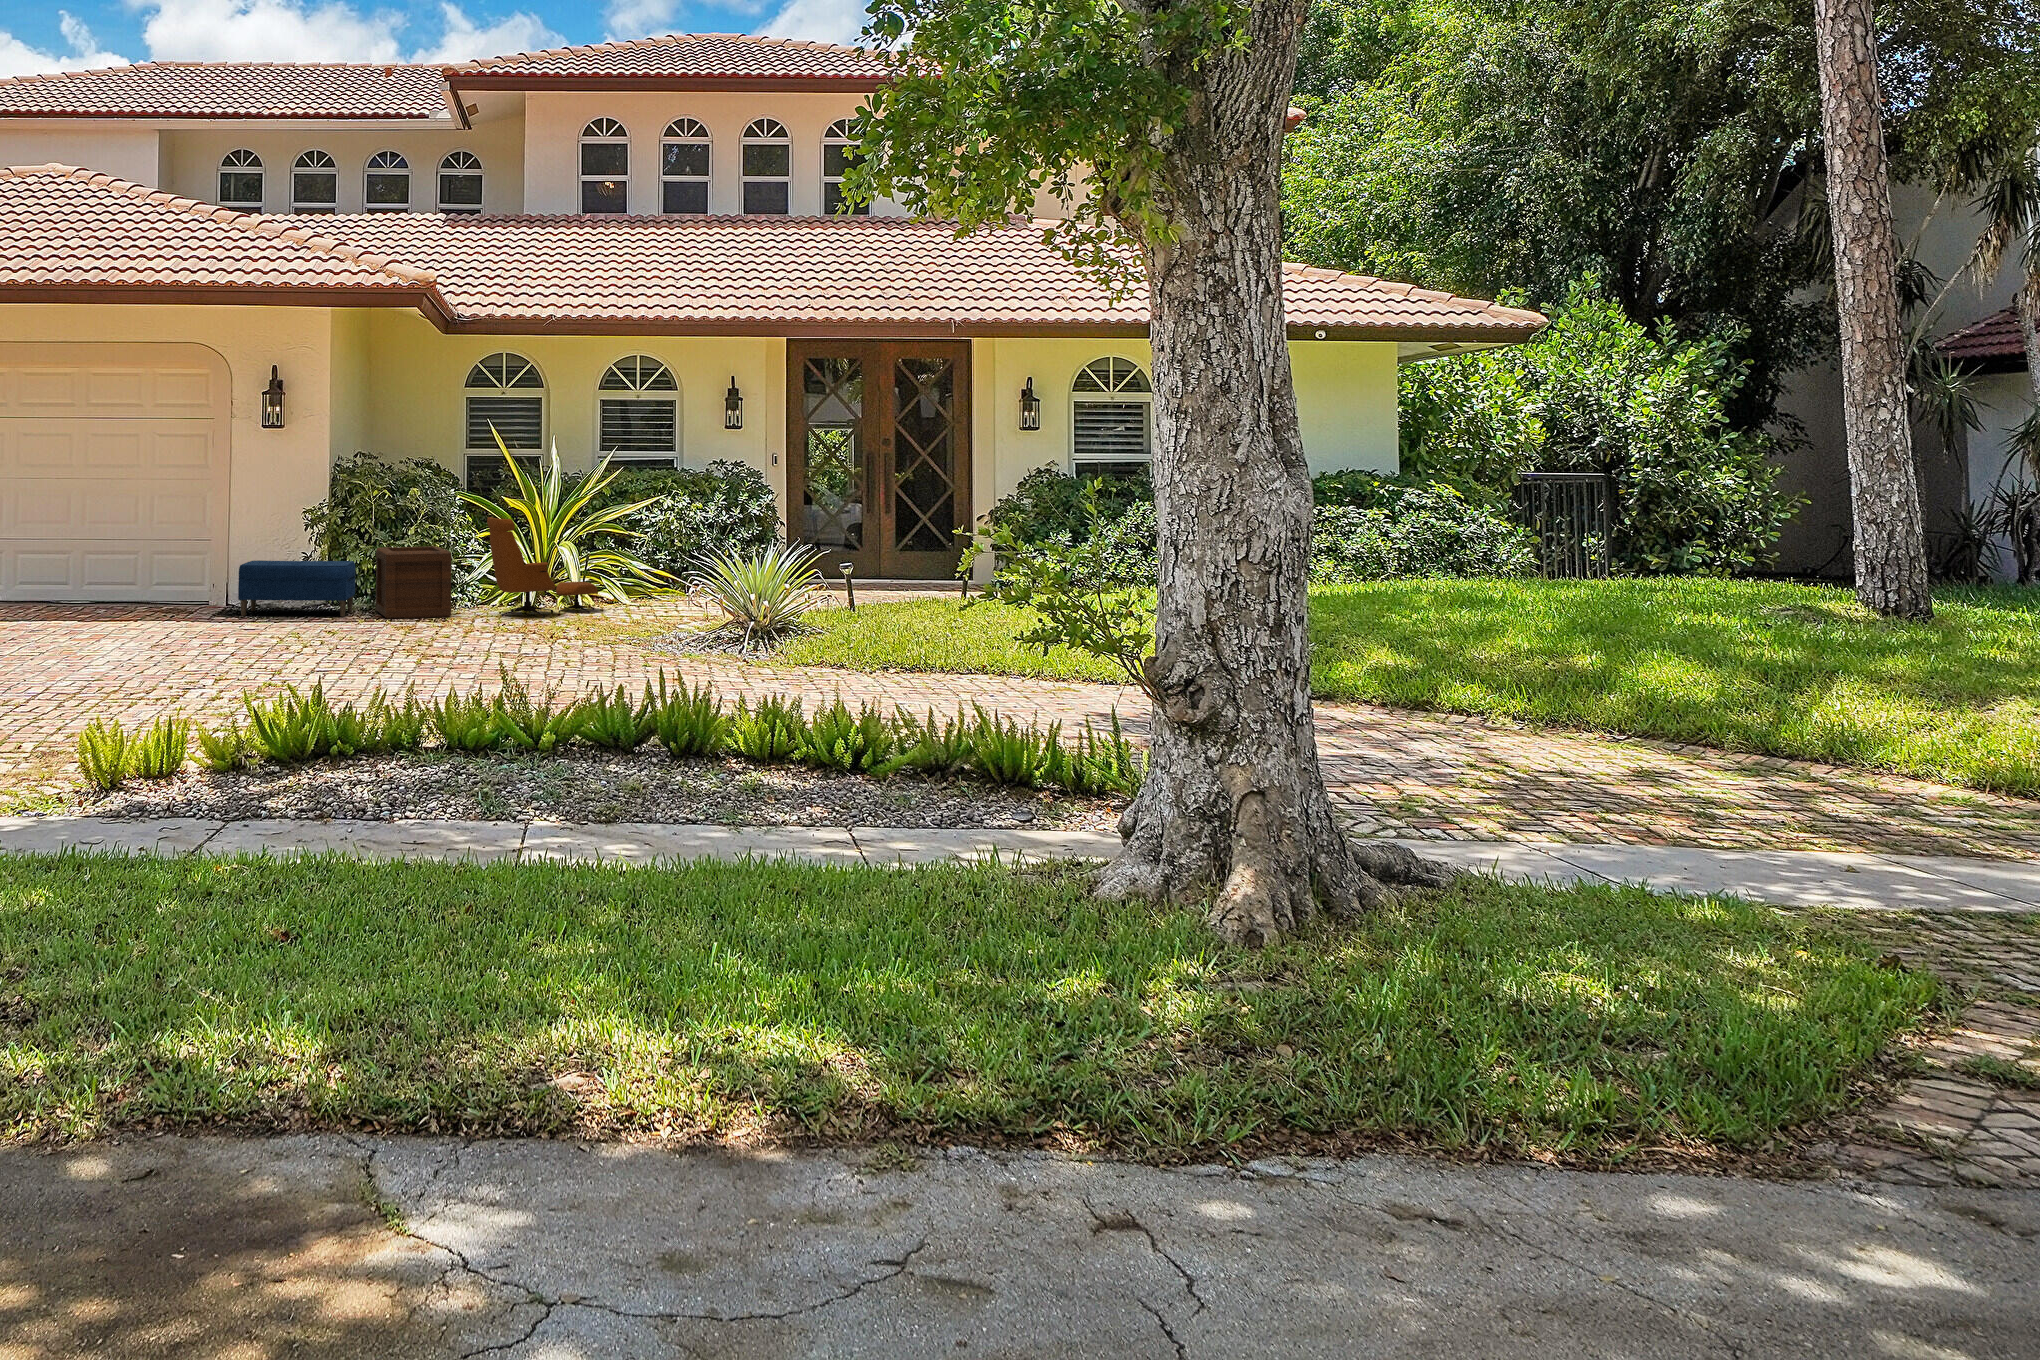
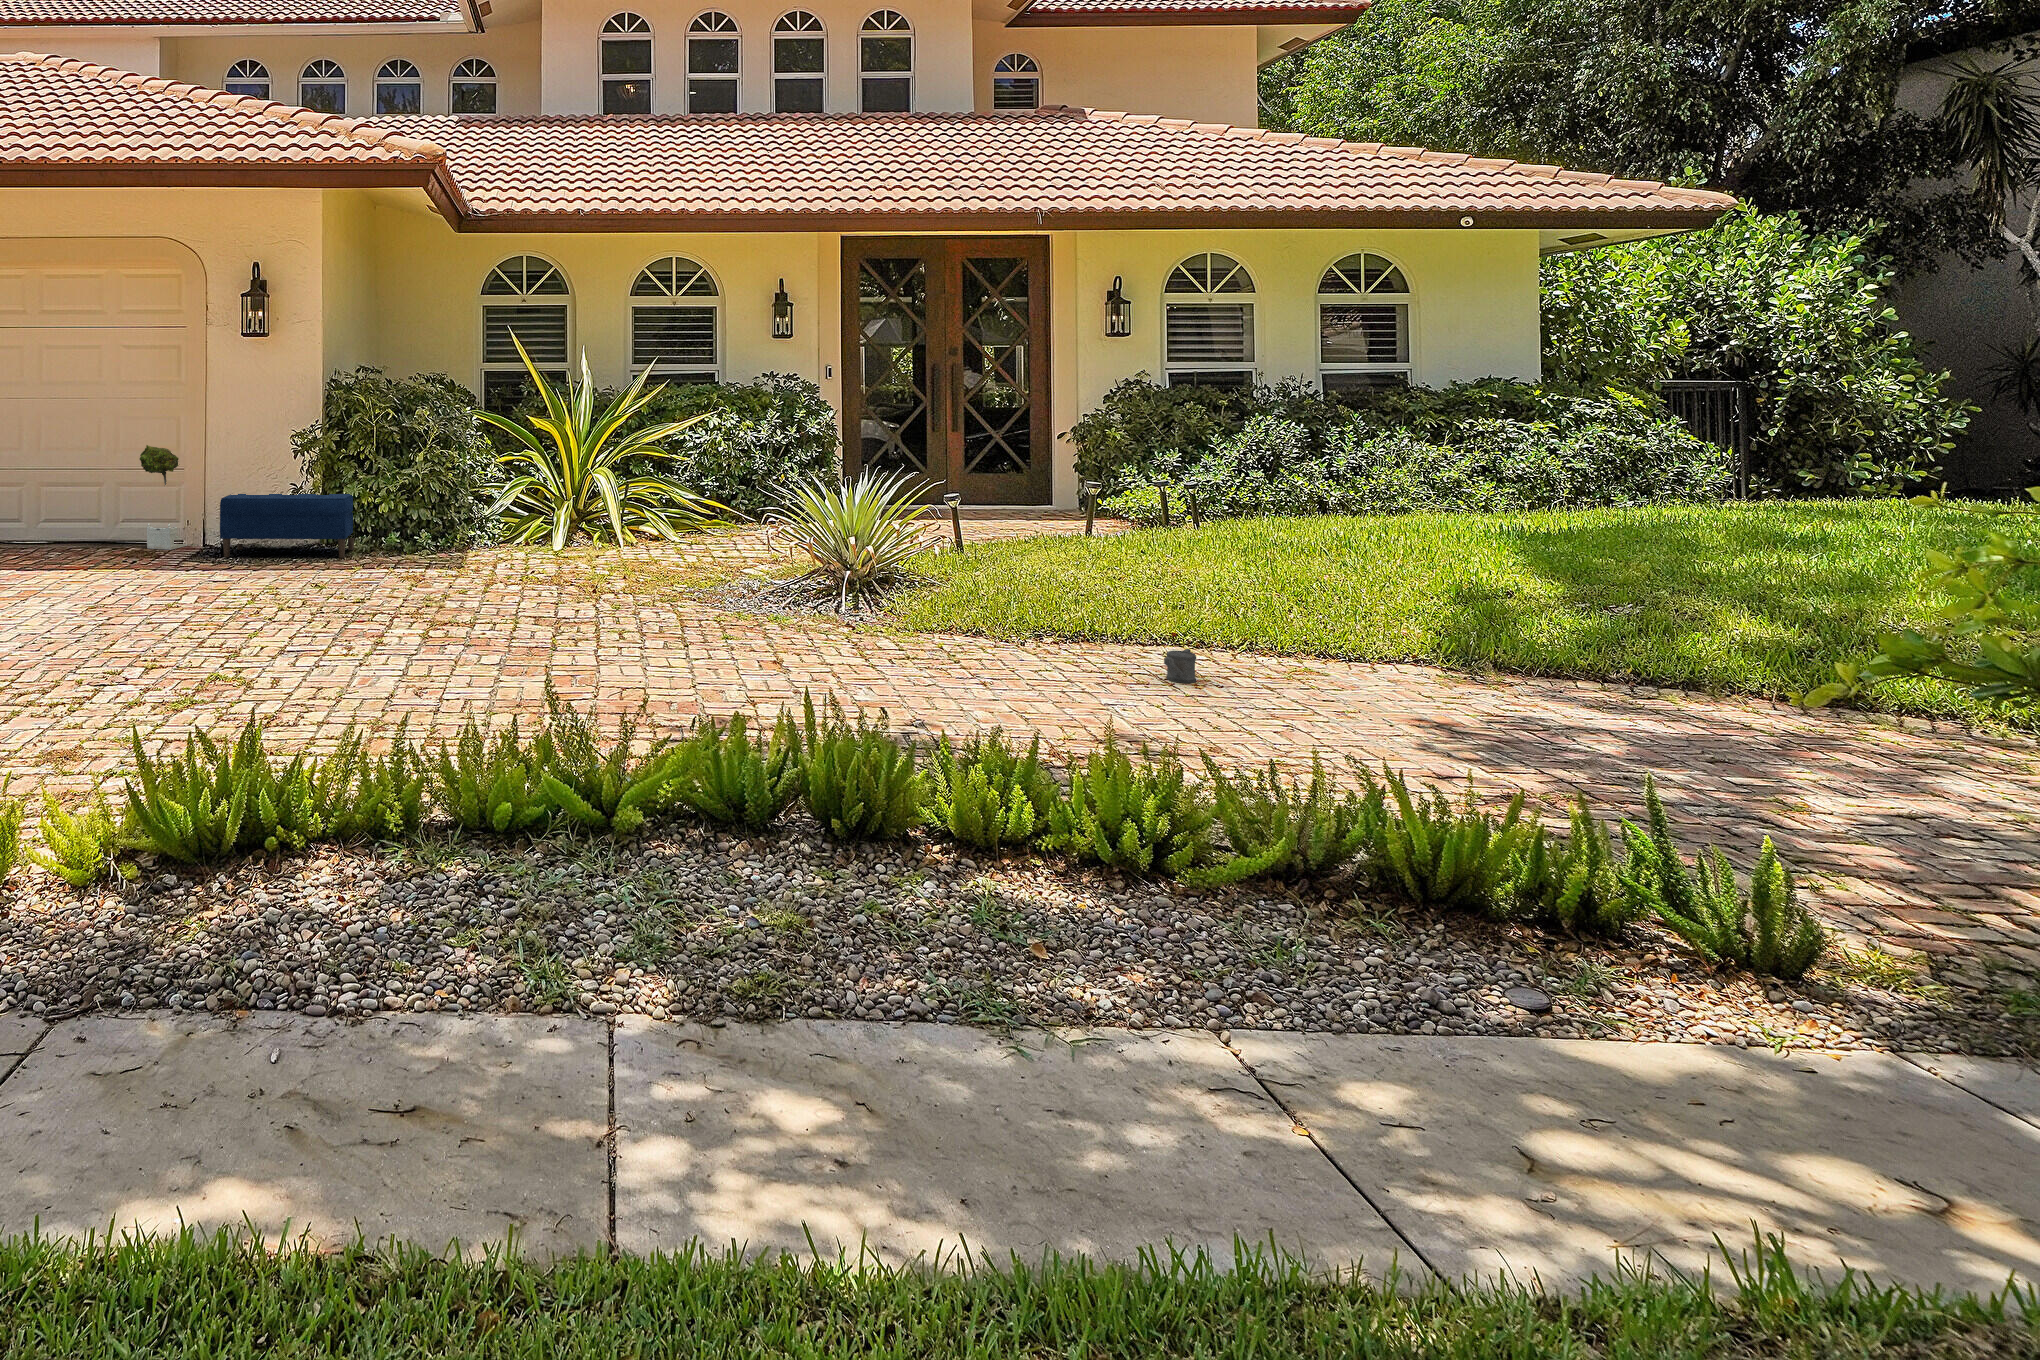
lounge chair: present [487,517,598,618] -> none [509,440,638,558]
potted tree: none [166,519,206,611] -> present [140,445,187,550]
wooden crate: present [376,546,451,619] -> none [381,474,468,561]
watering can: none [946,667,973,690] -> present [1164,649,1196,683]

